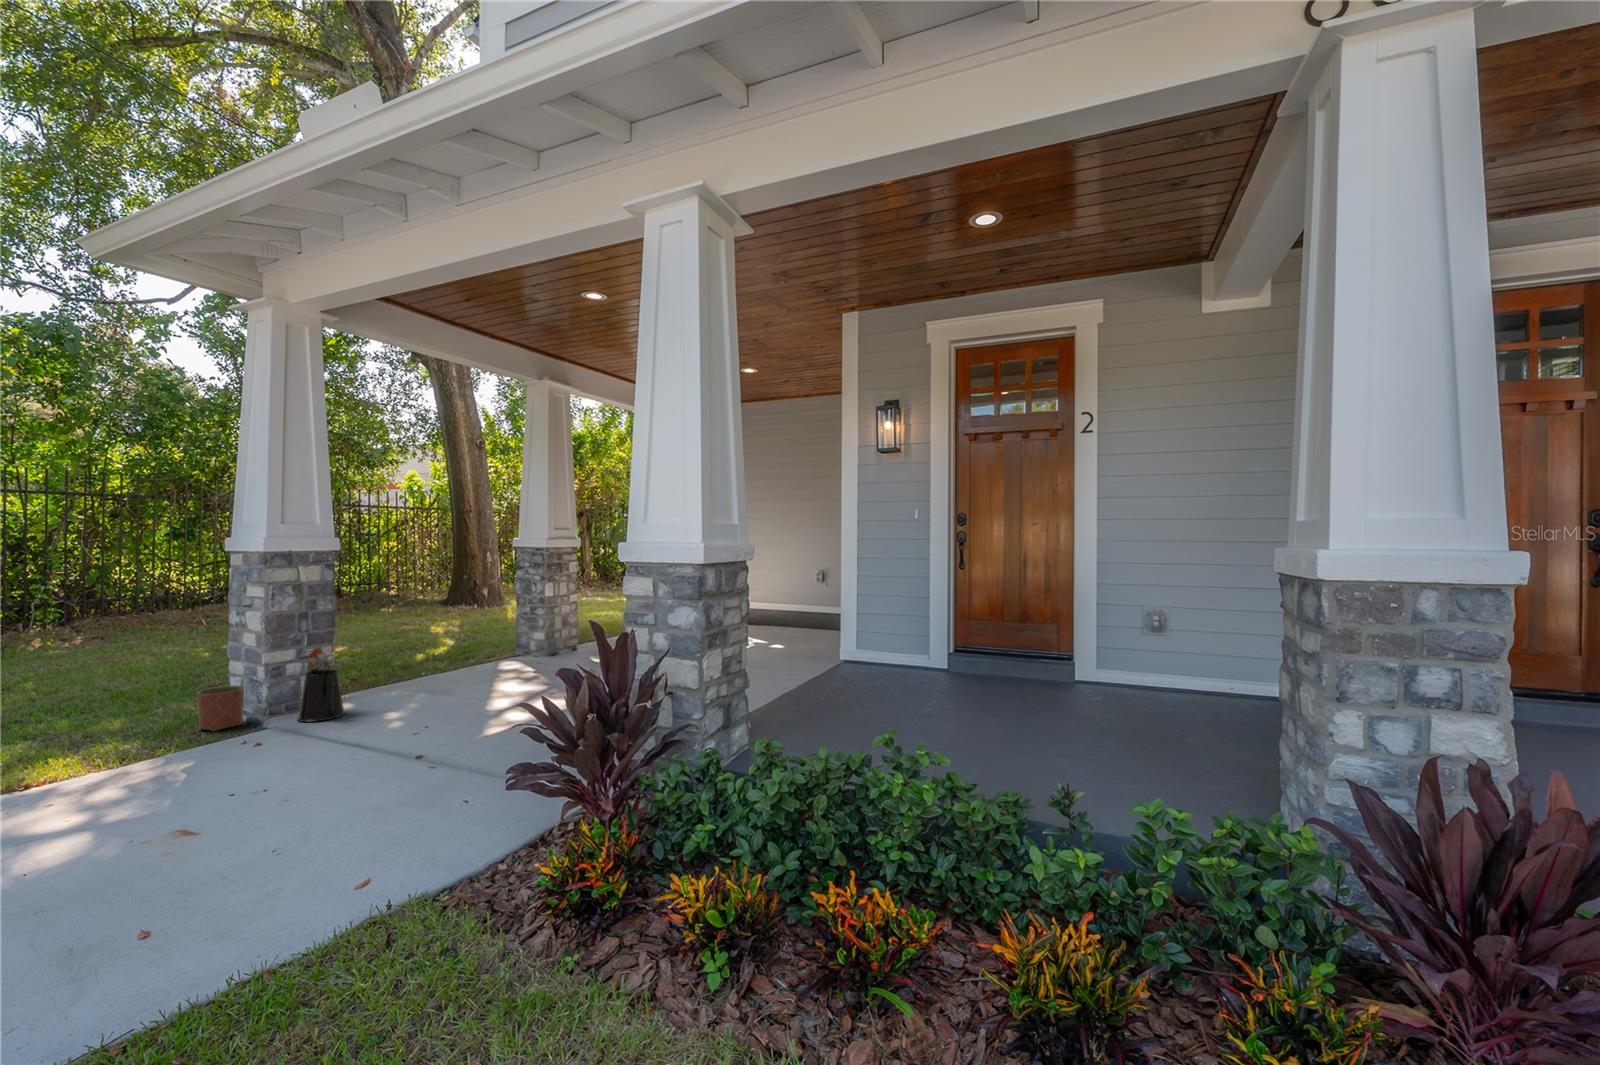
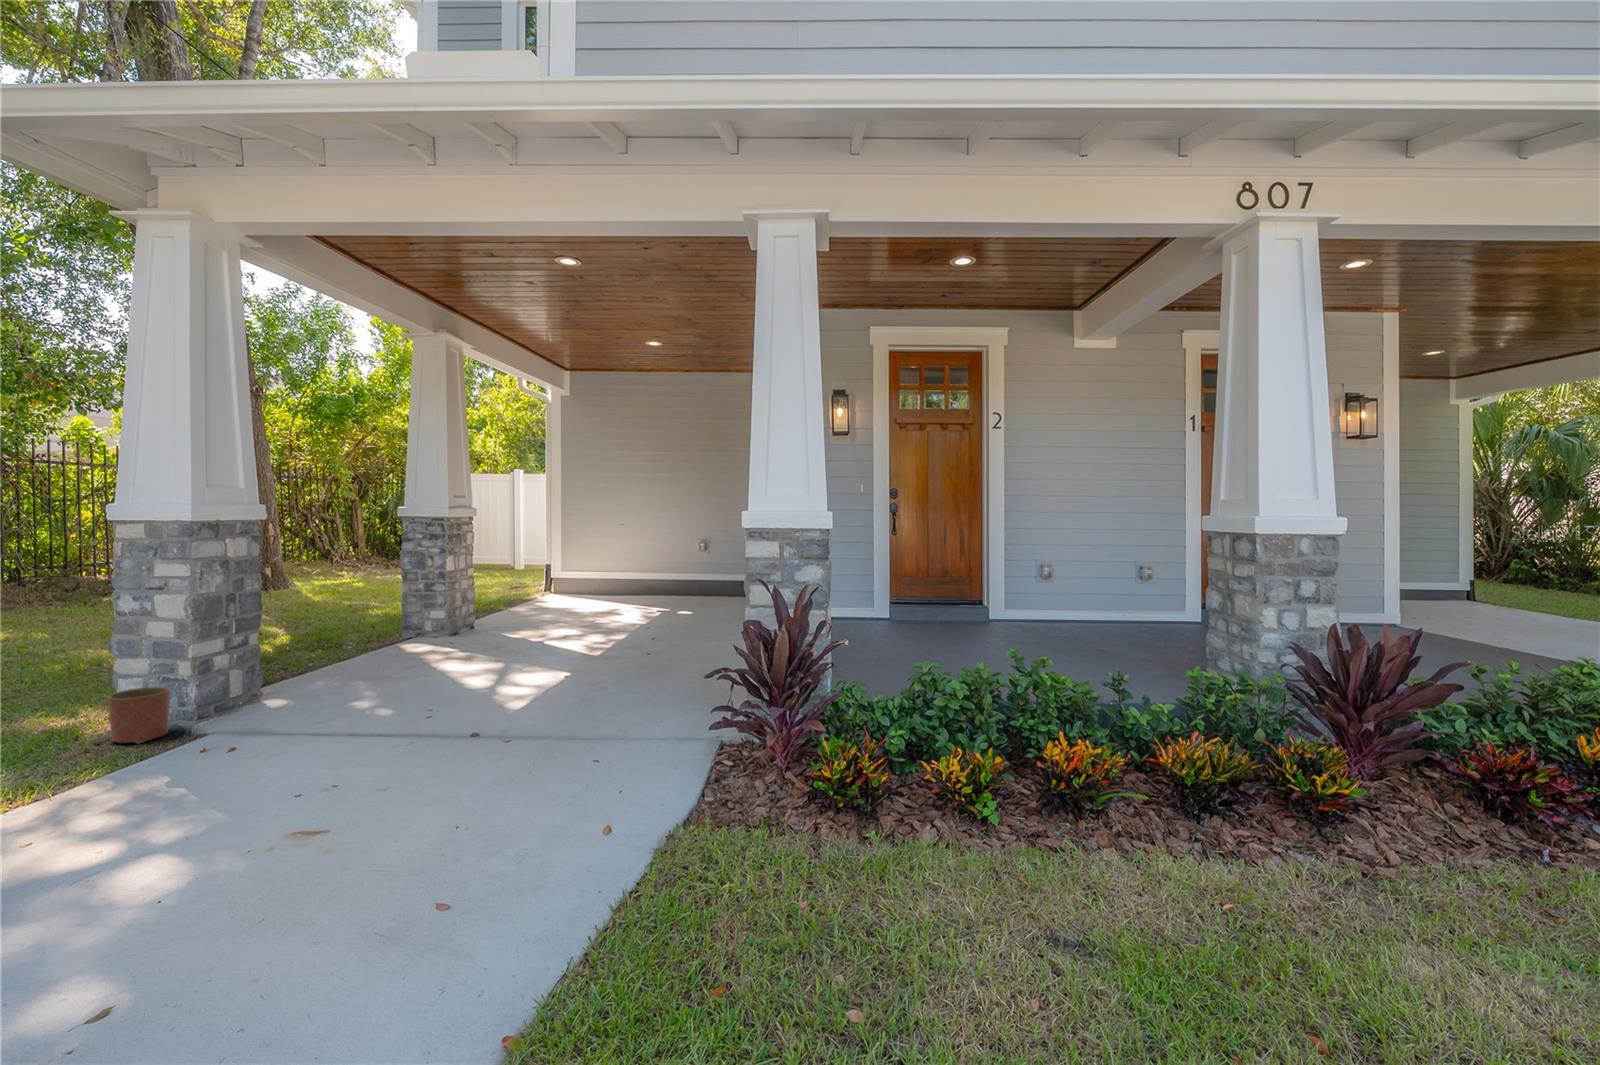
watering can: present [297,648,345,722] -> none [239,634,298,722]

